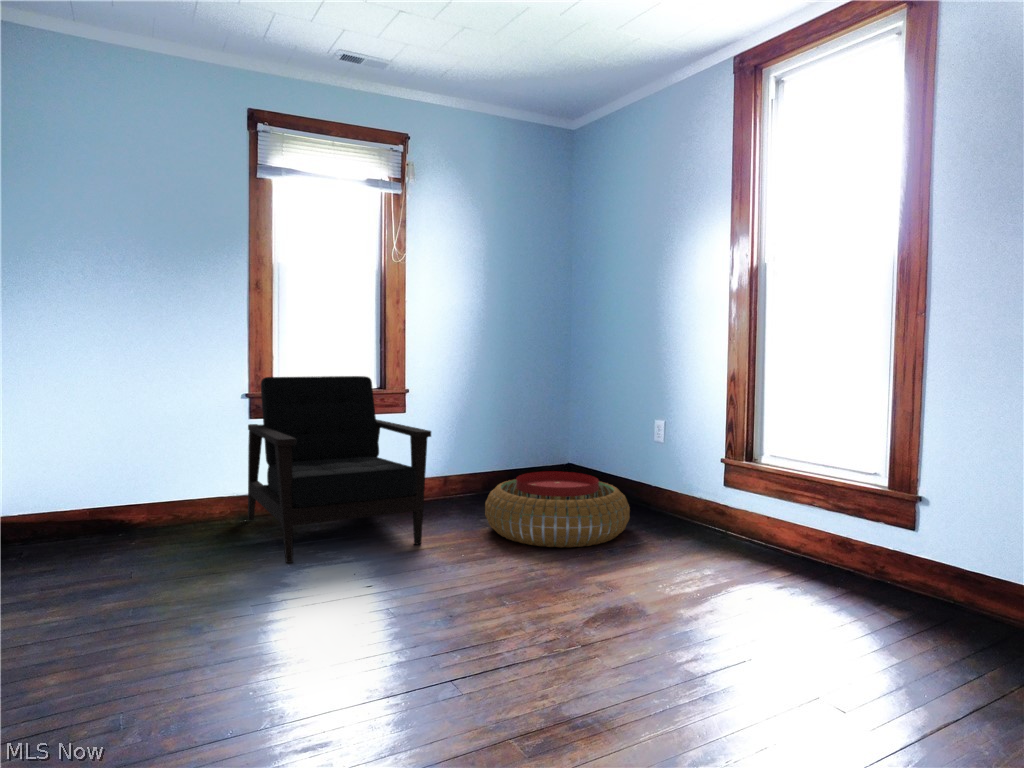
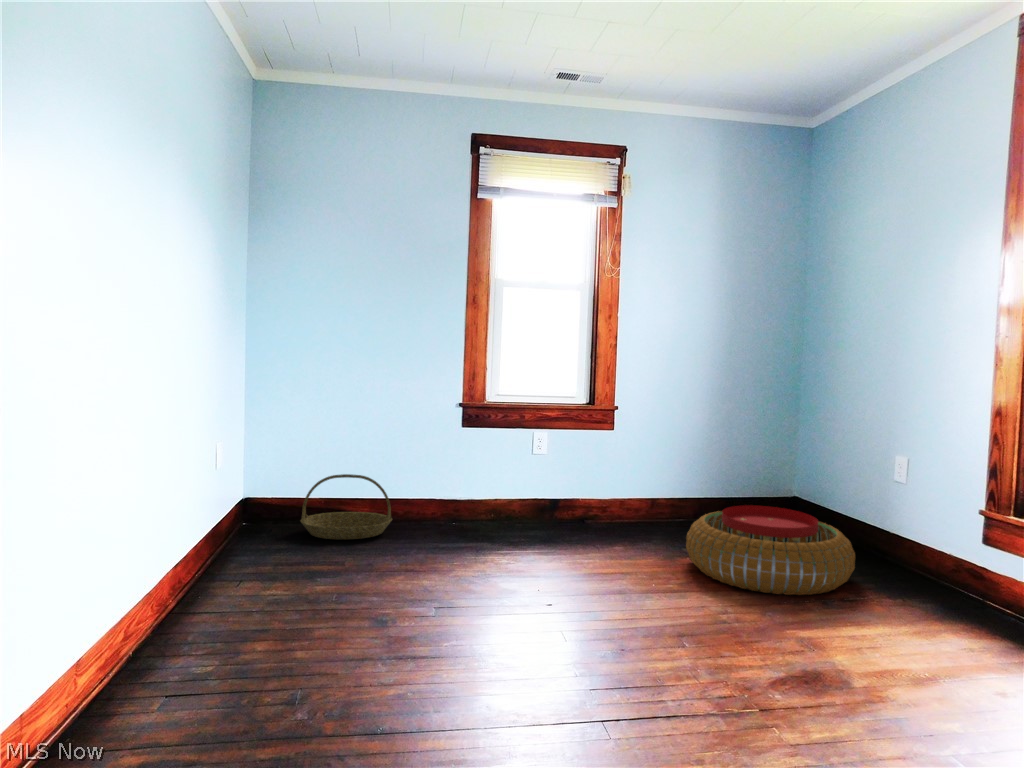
armchair: present [248,376,431,563] -> none [457,391,629,573]
basket: none [58,475,174,549] -> present [300,474,392,539]

